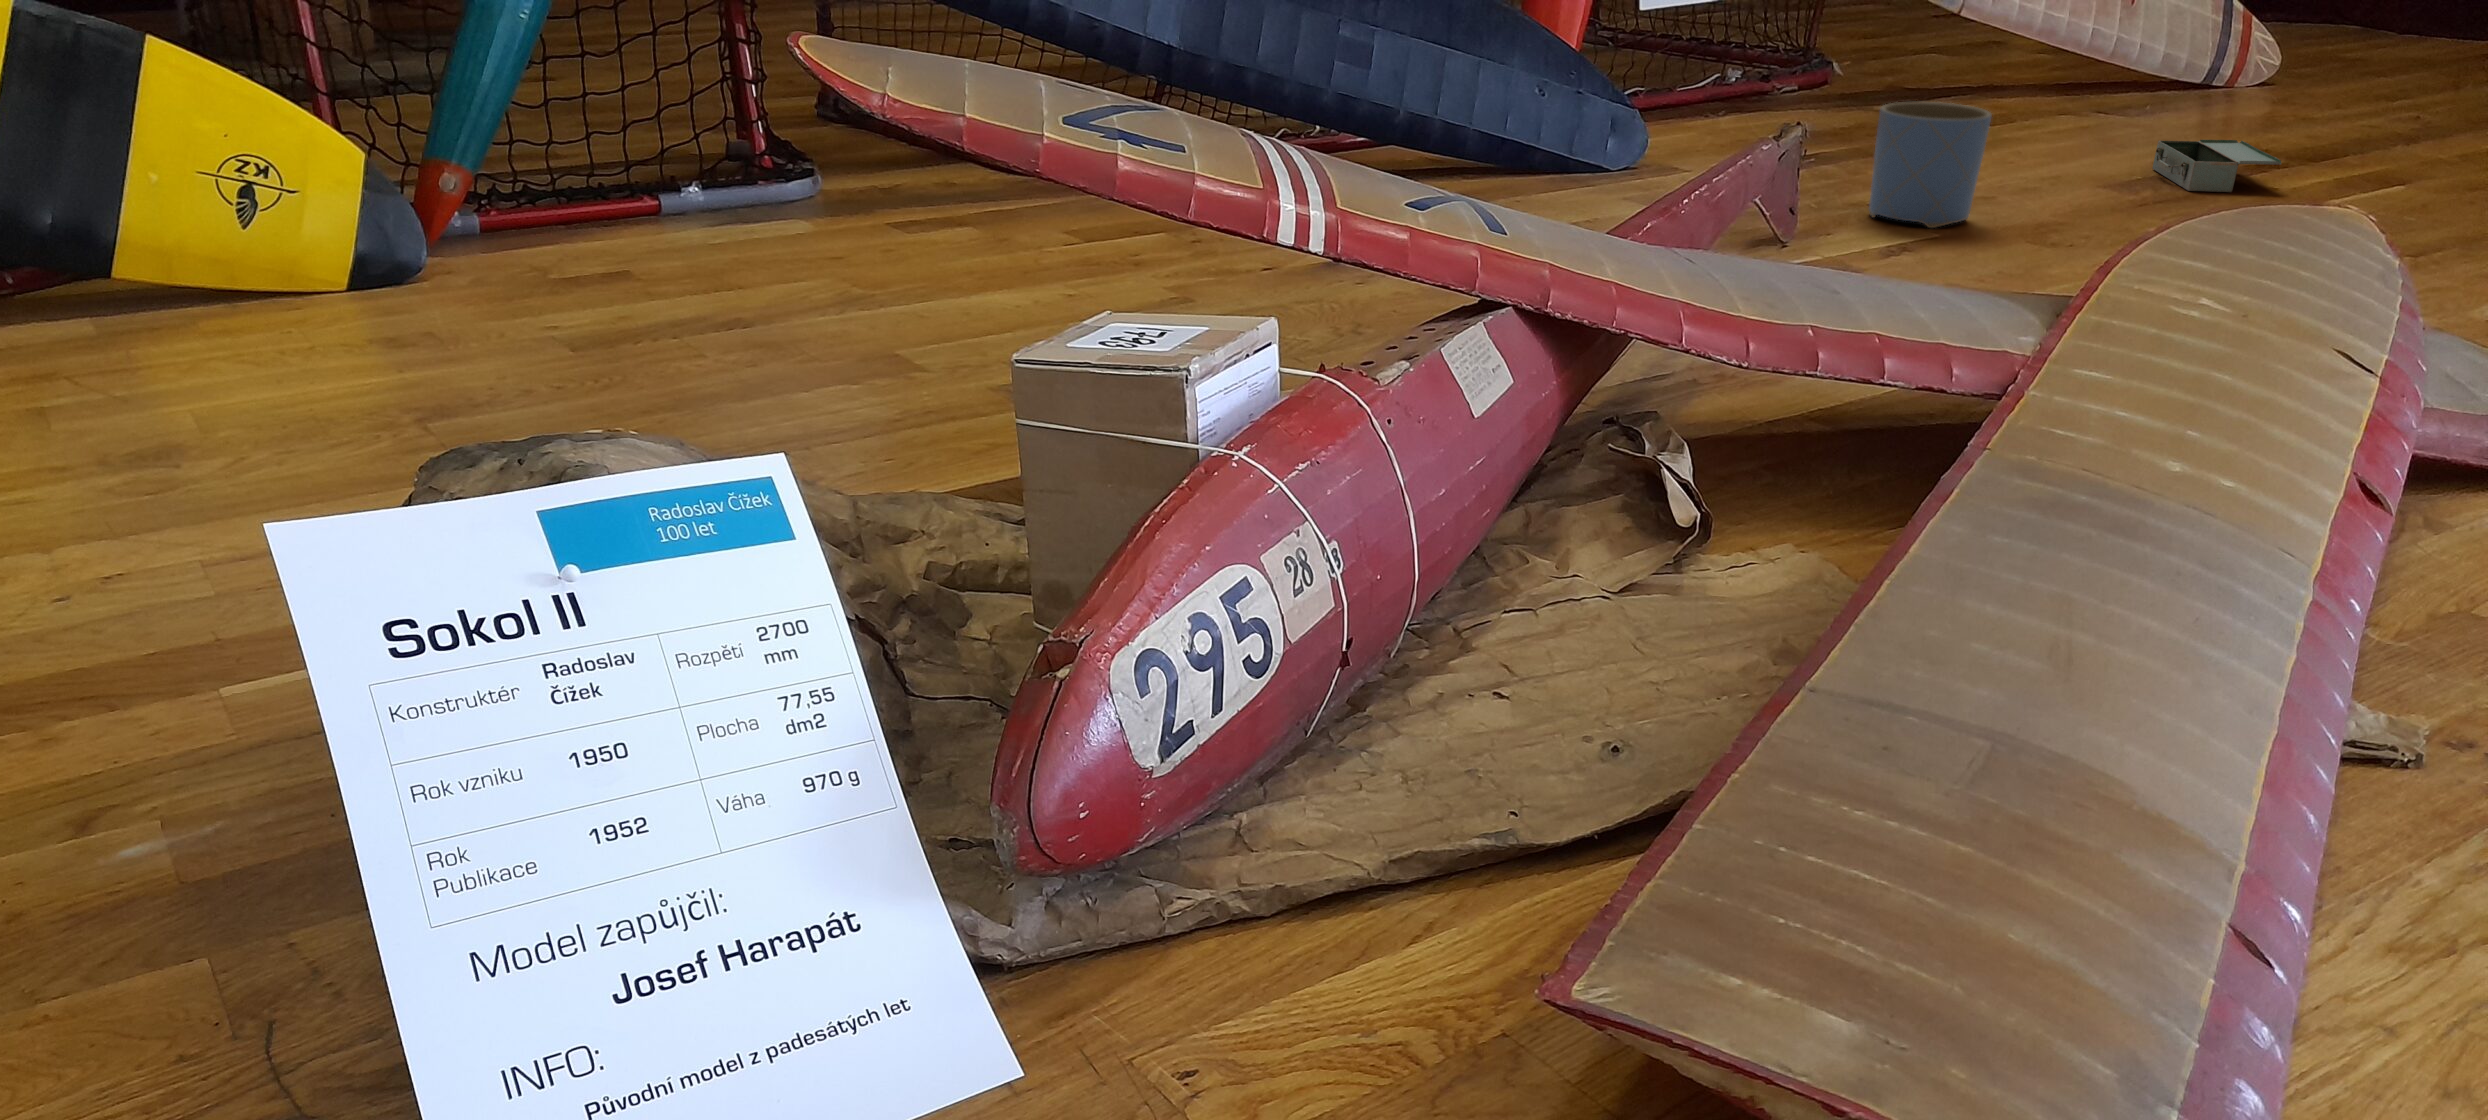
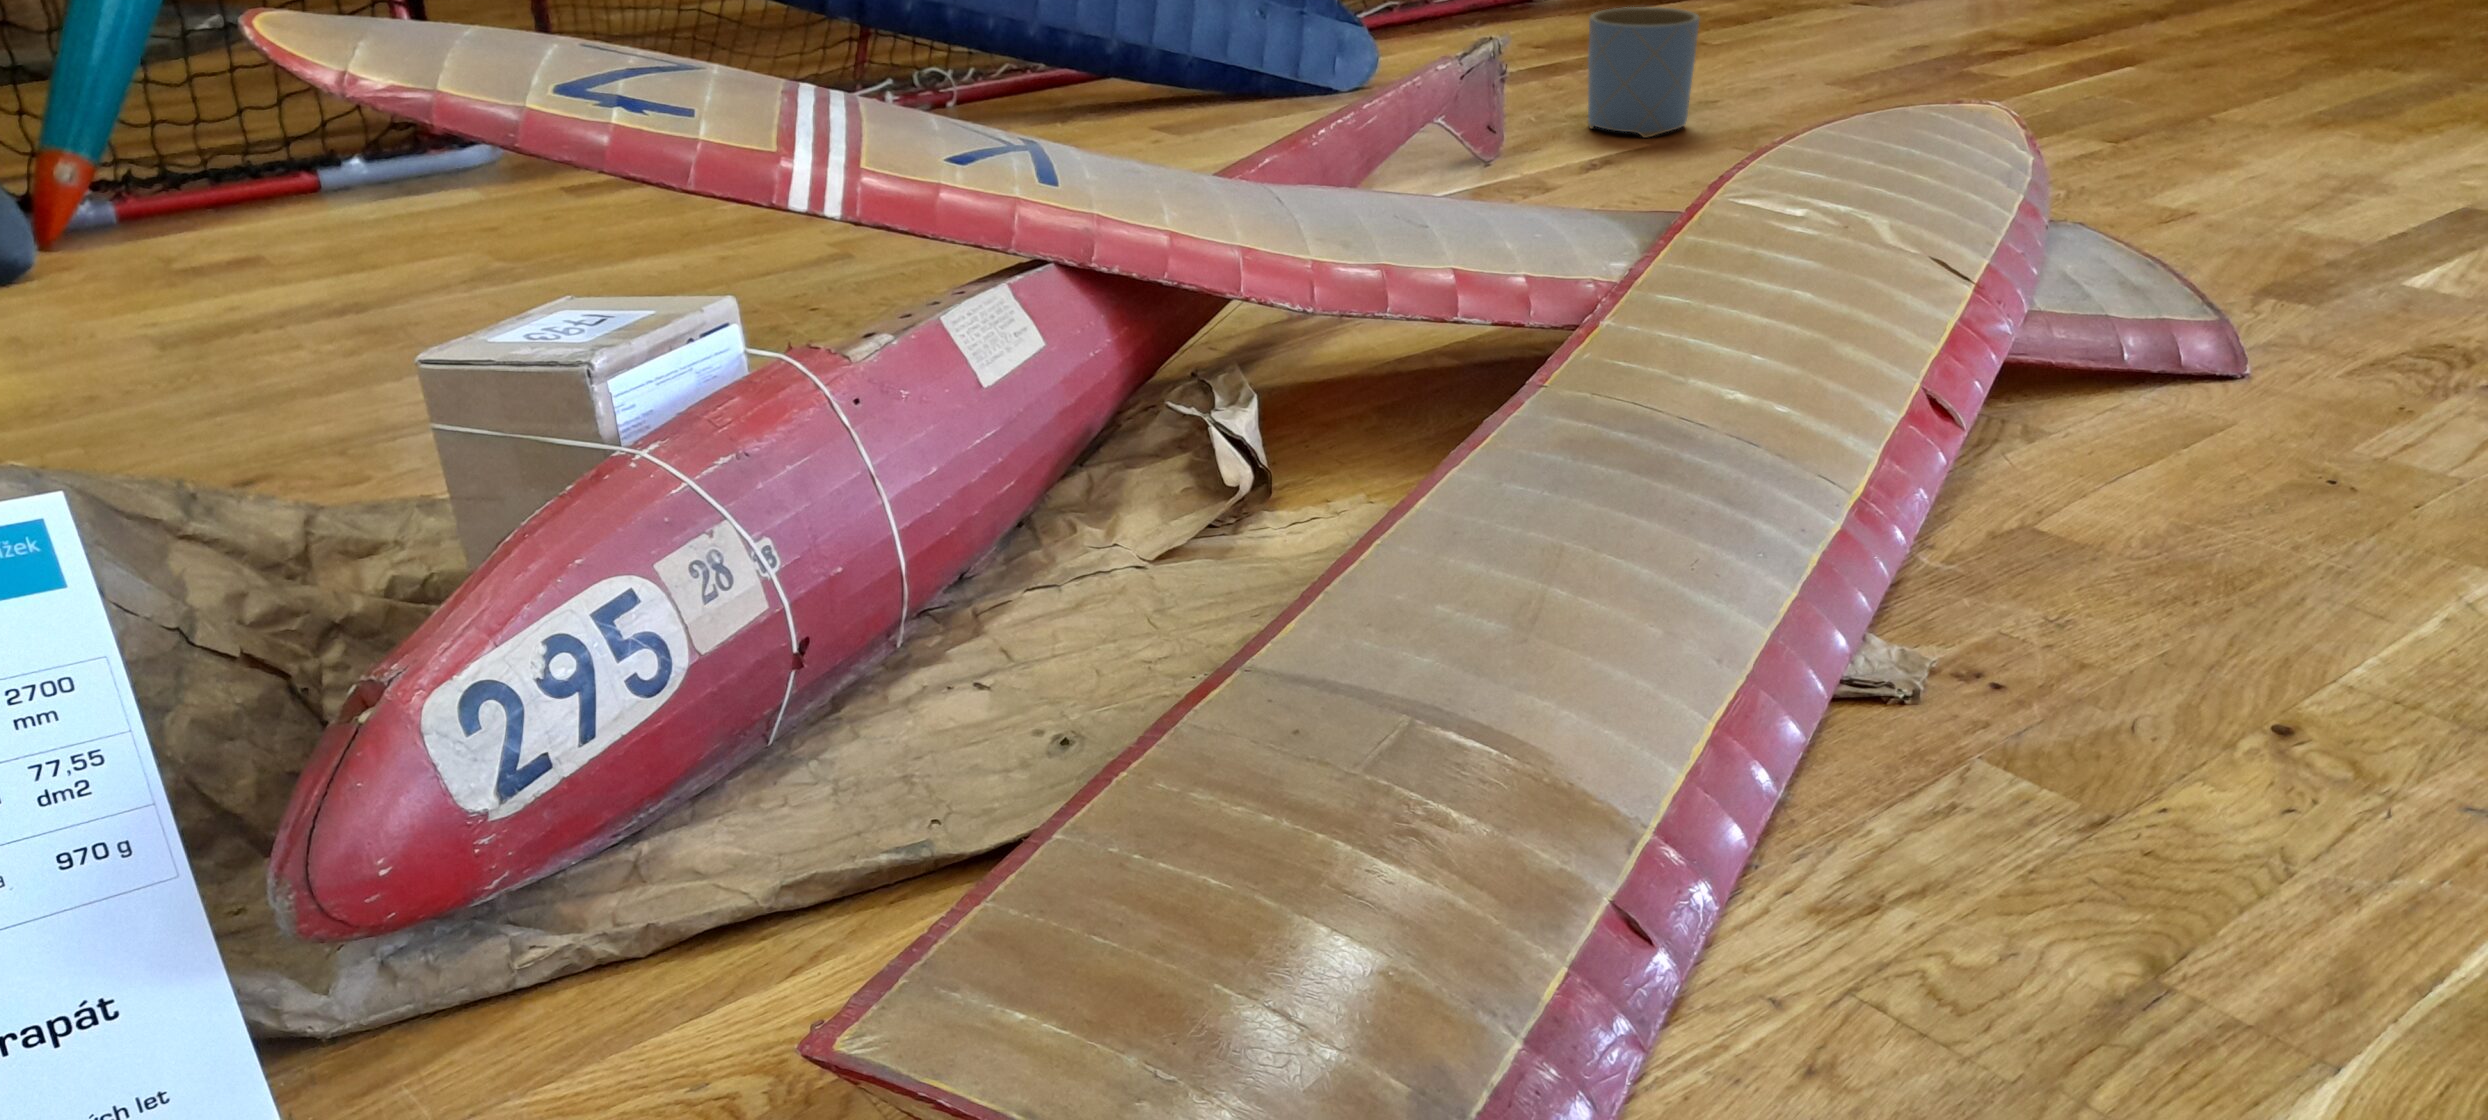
toolbox: present [2153,140,2281,192] -> none [1893,29,2010,84]

